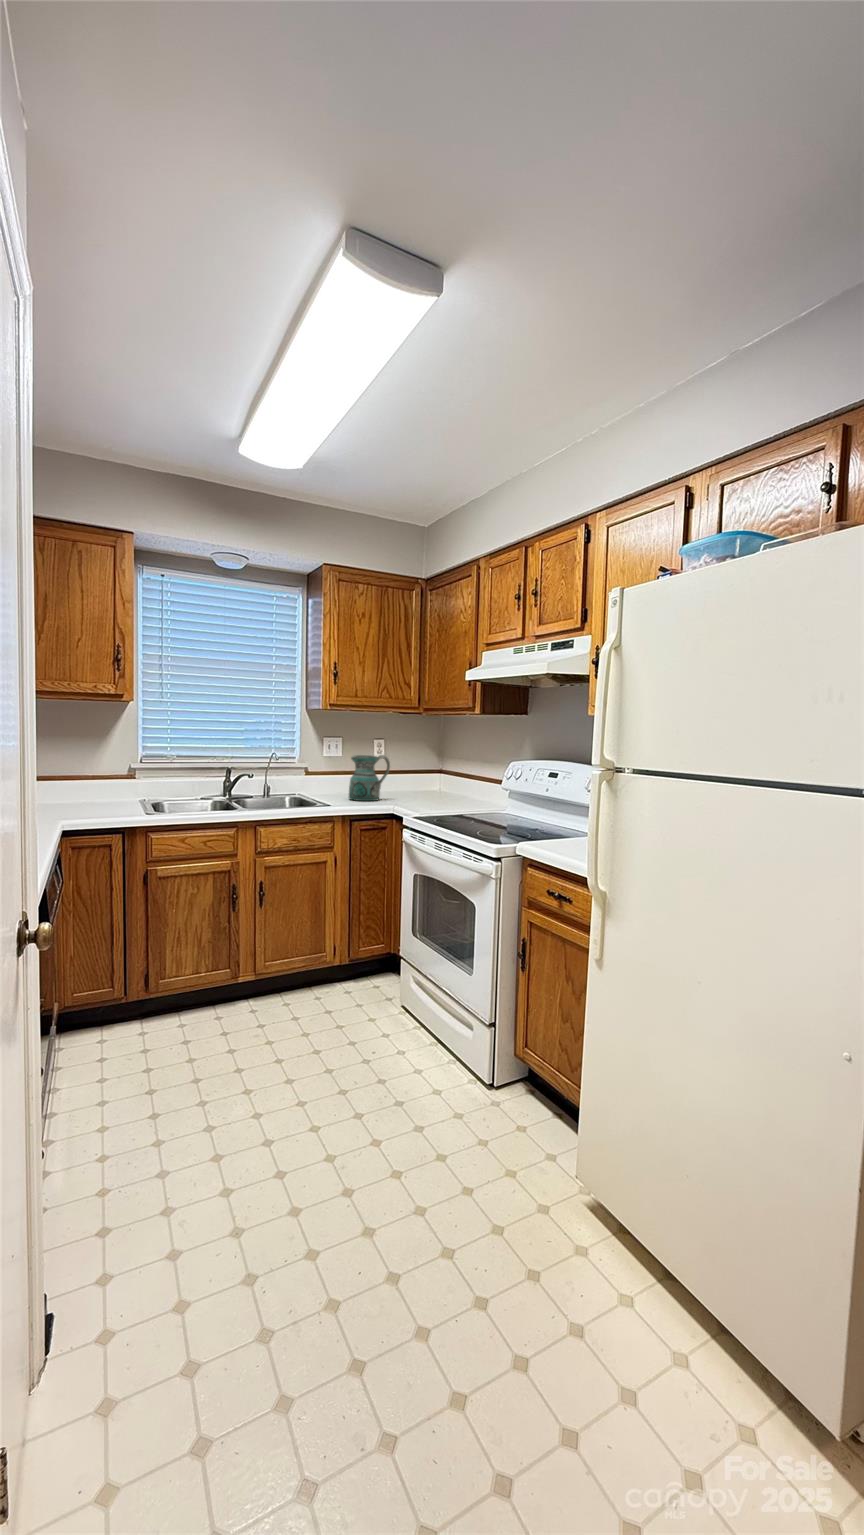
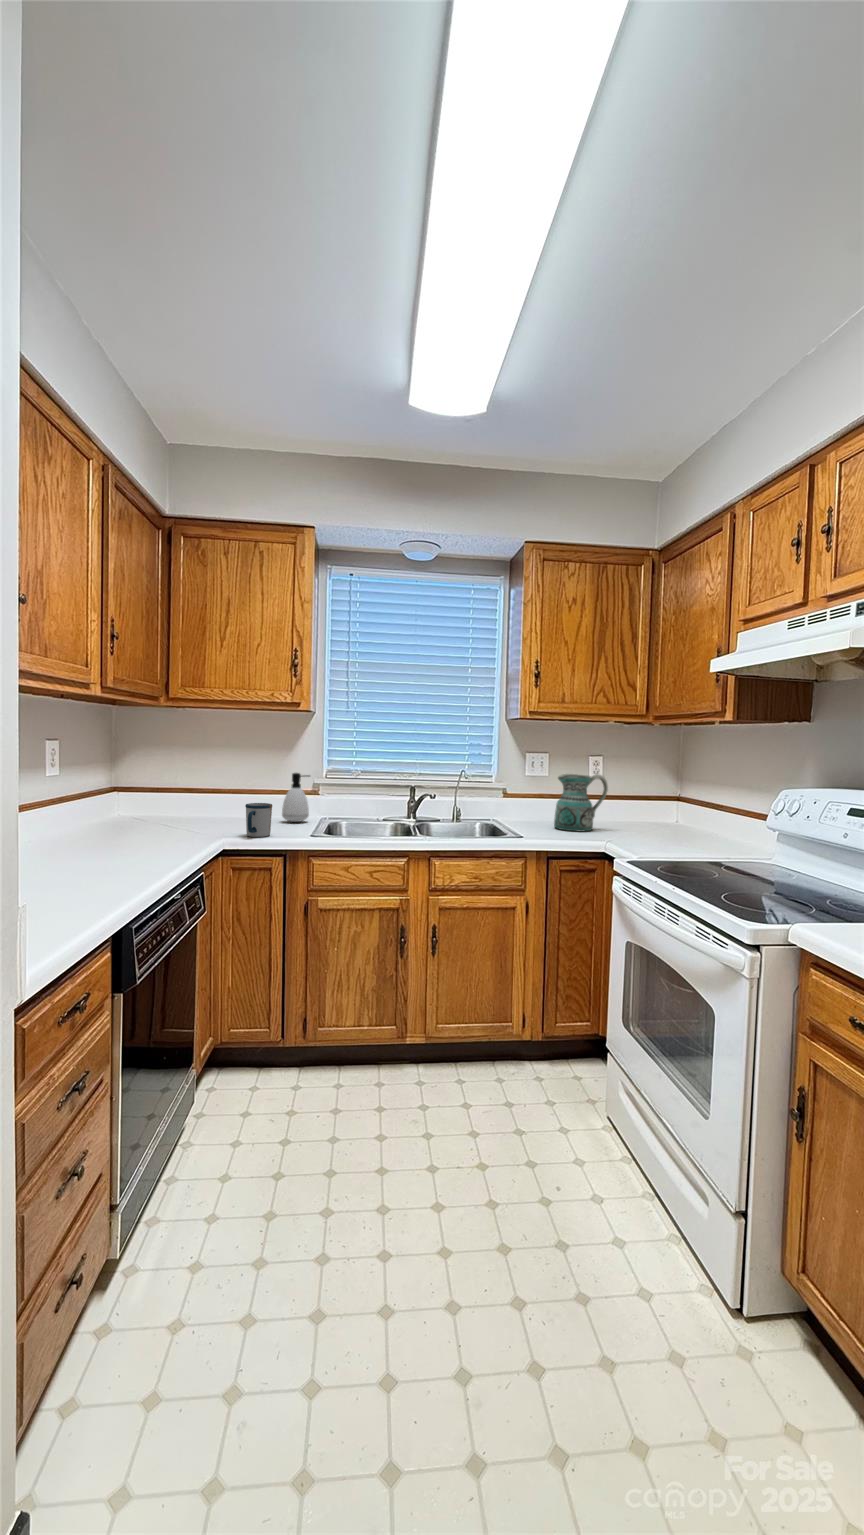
soap dispenser: none [99,759,128,805] -> present [282,773,309,822]
mug: none [78,787,105,818] -> present [245,803,272,837]

